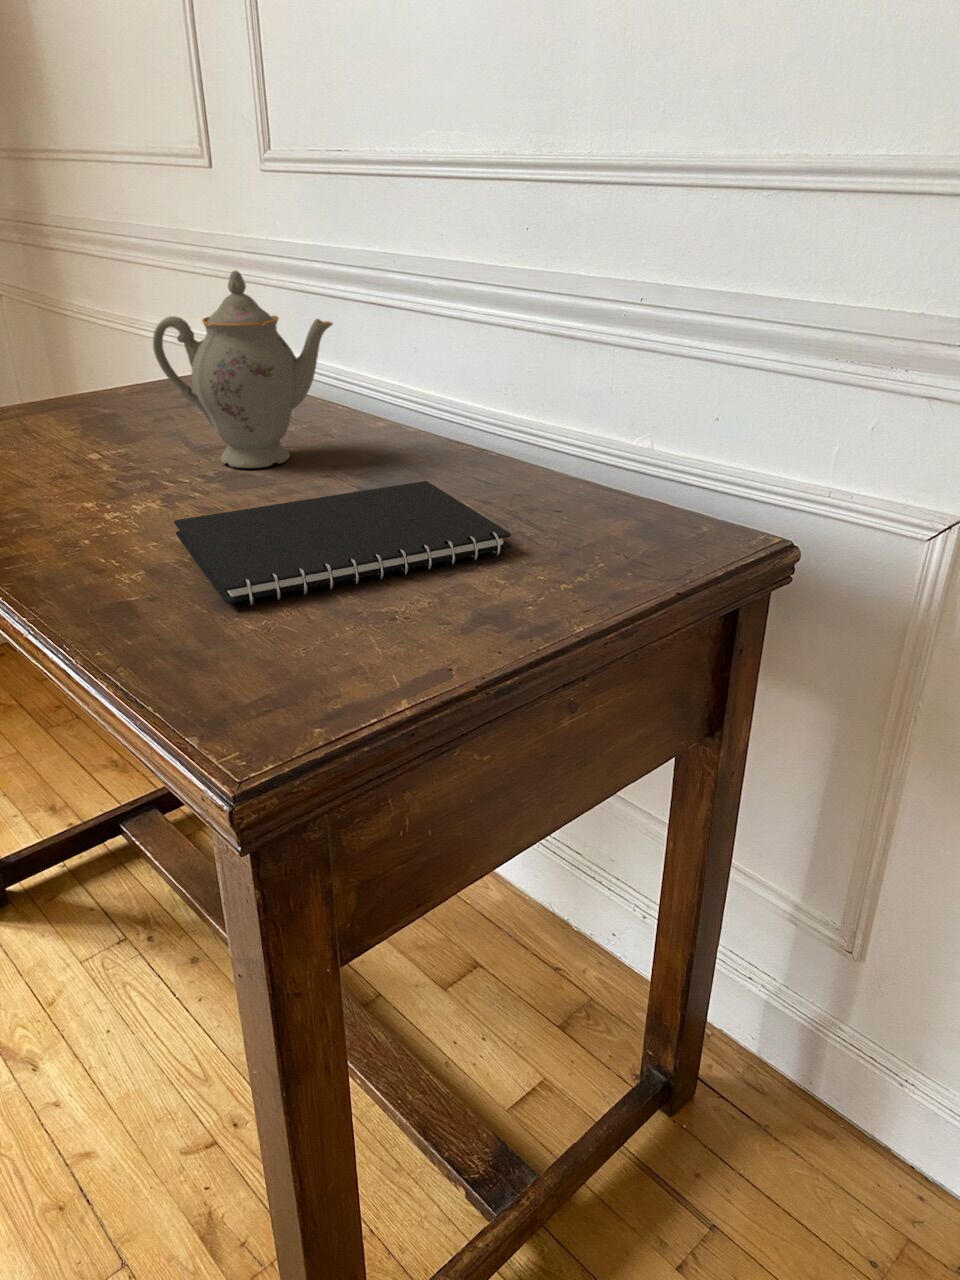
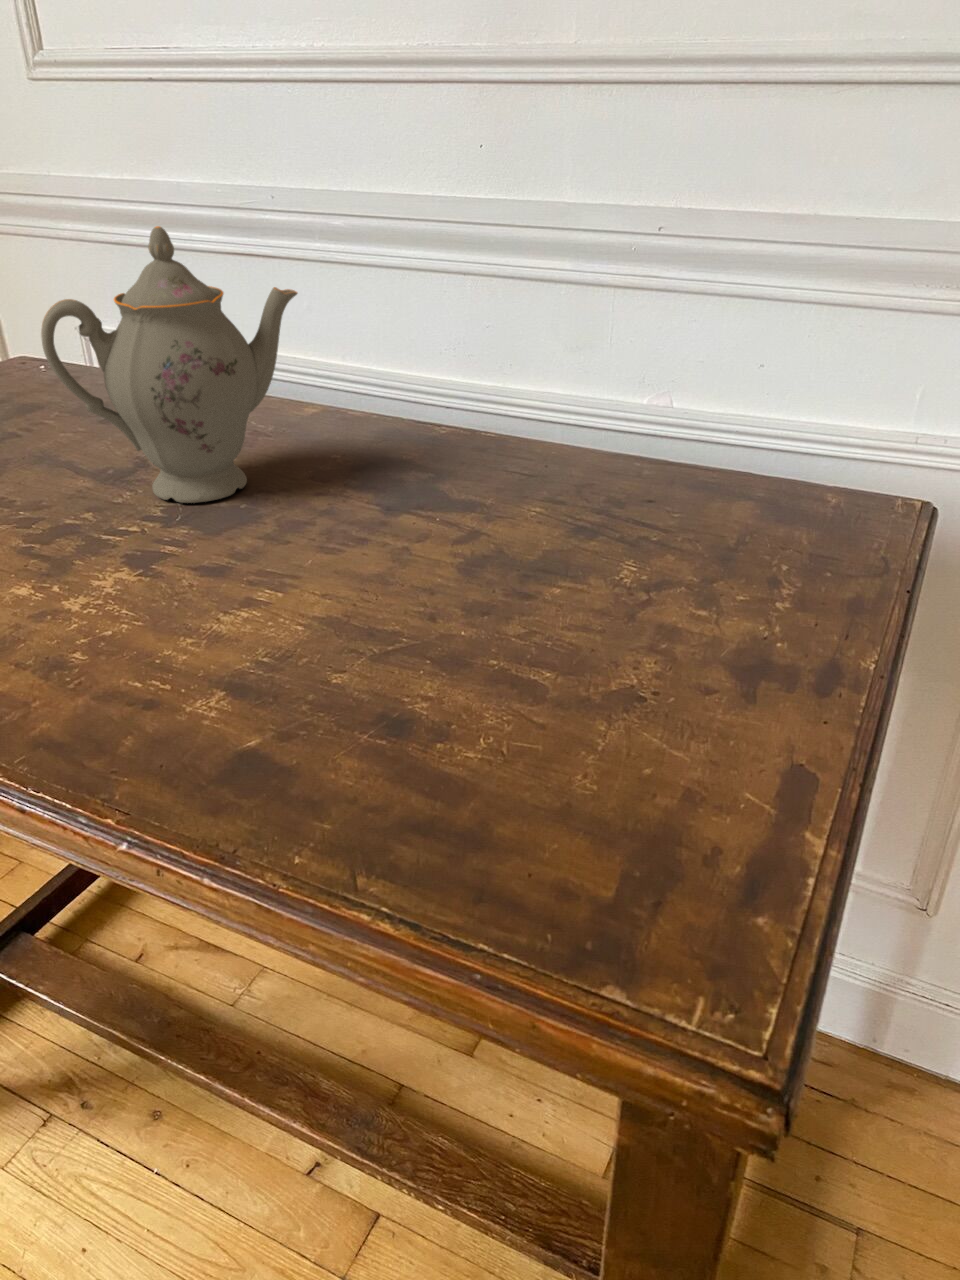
notebook: present [174,481,511,605] -> none [213,491,673,734]

